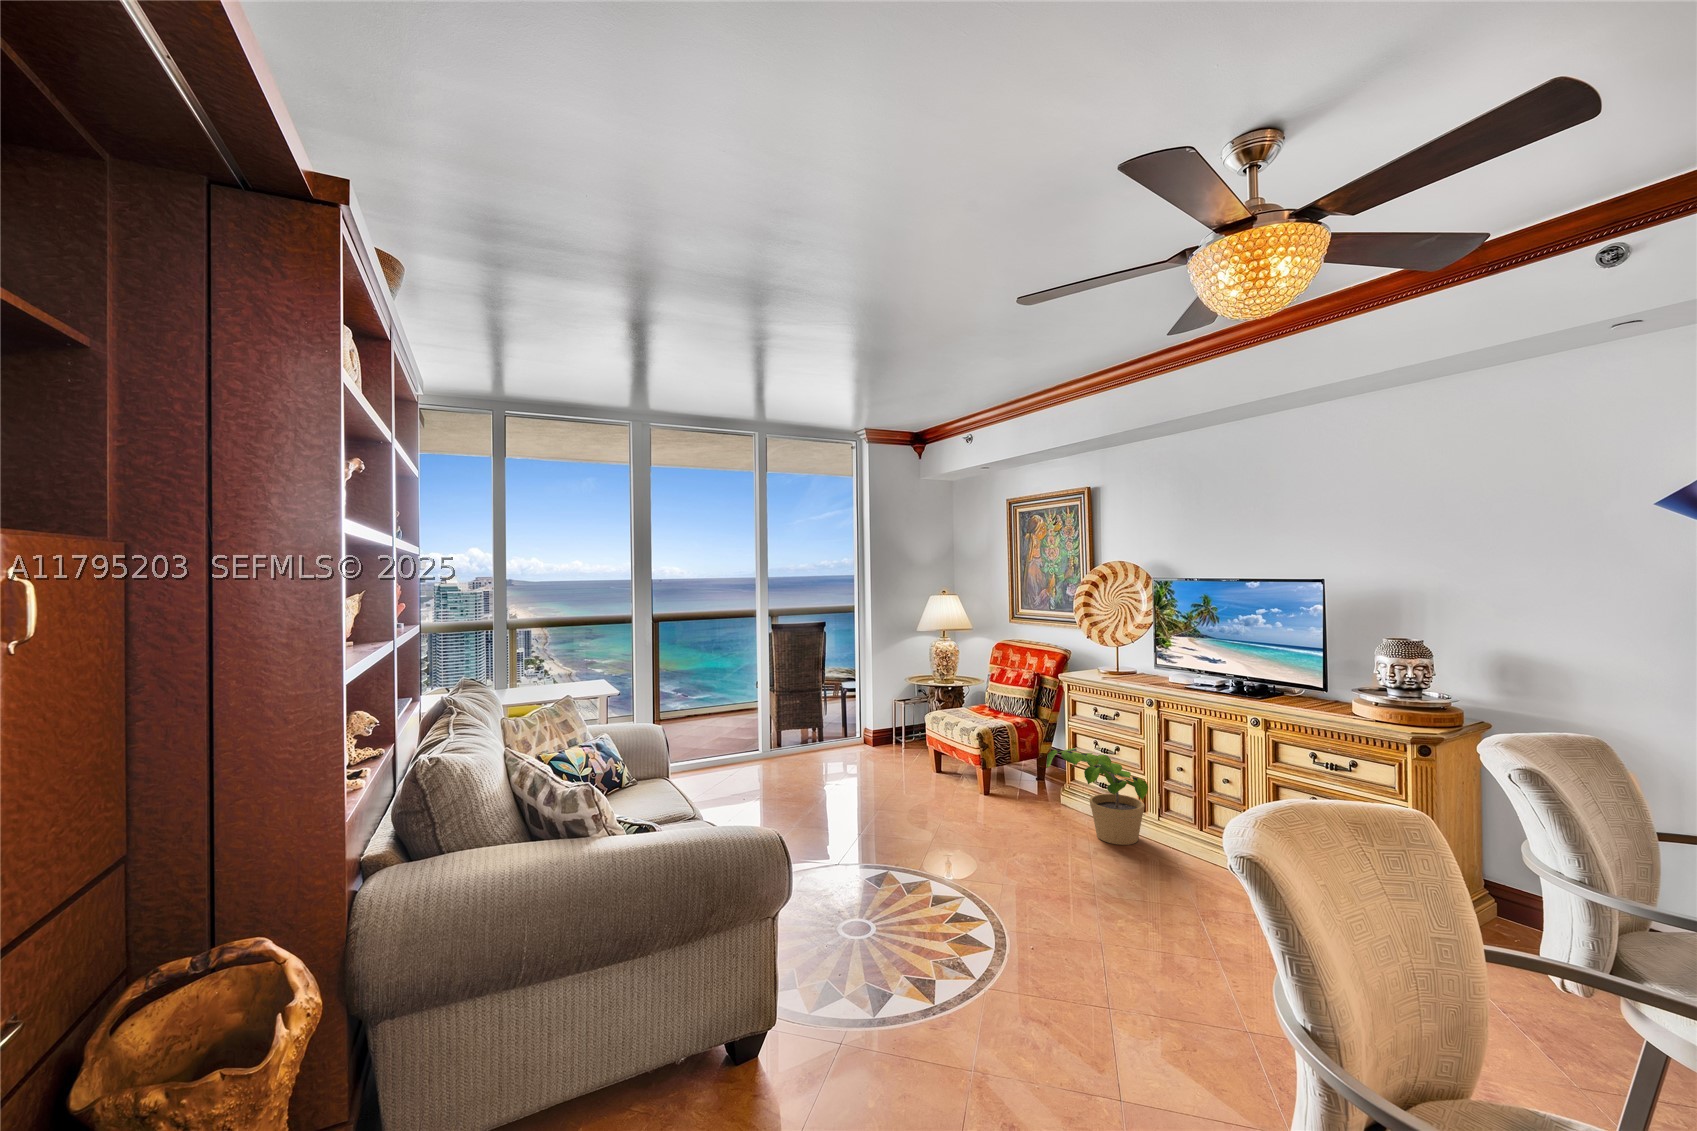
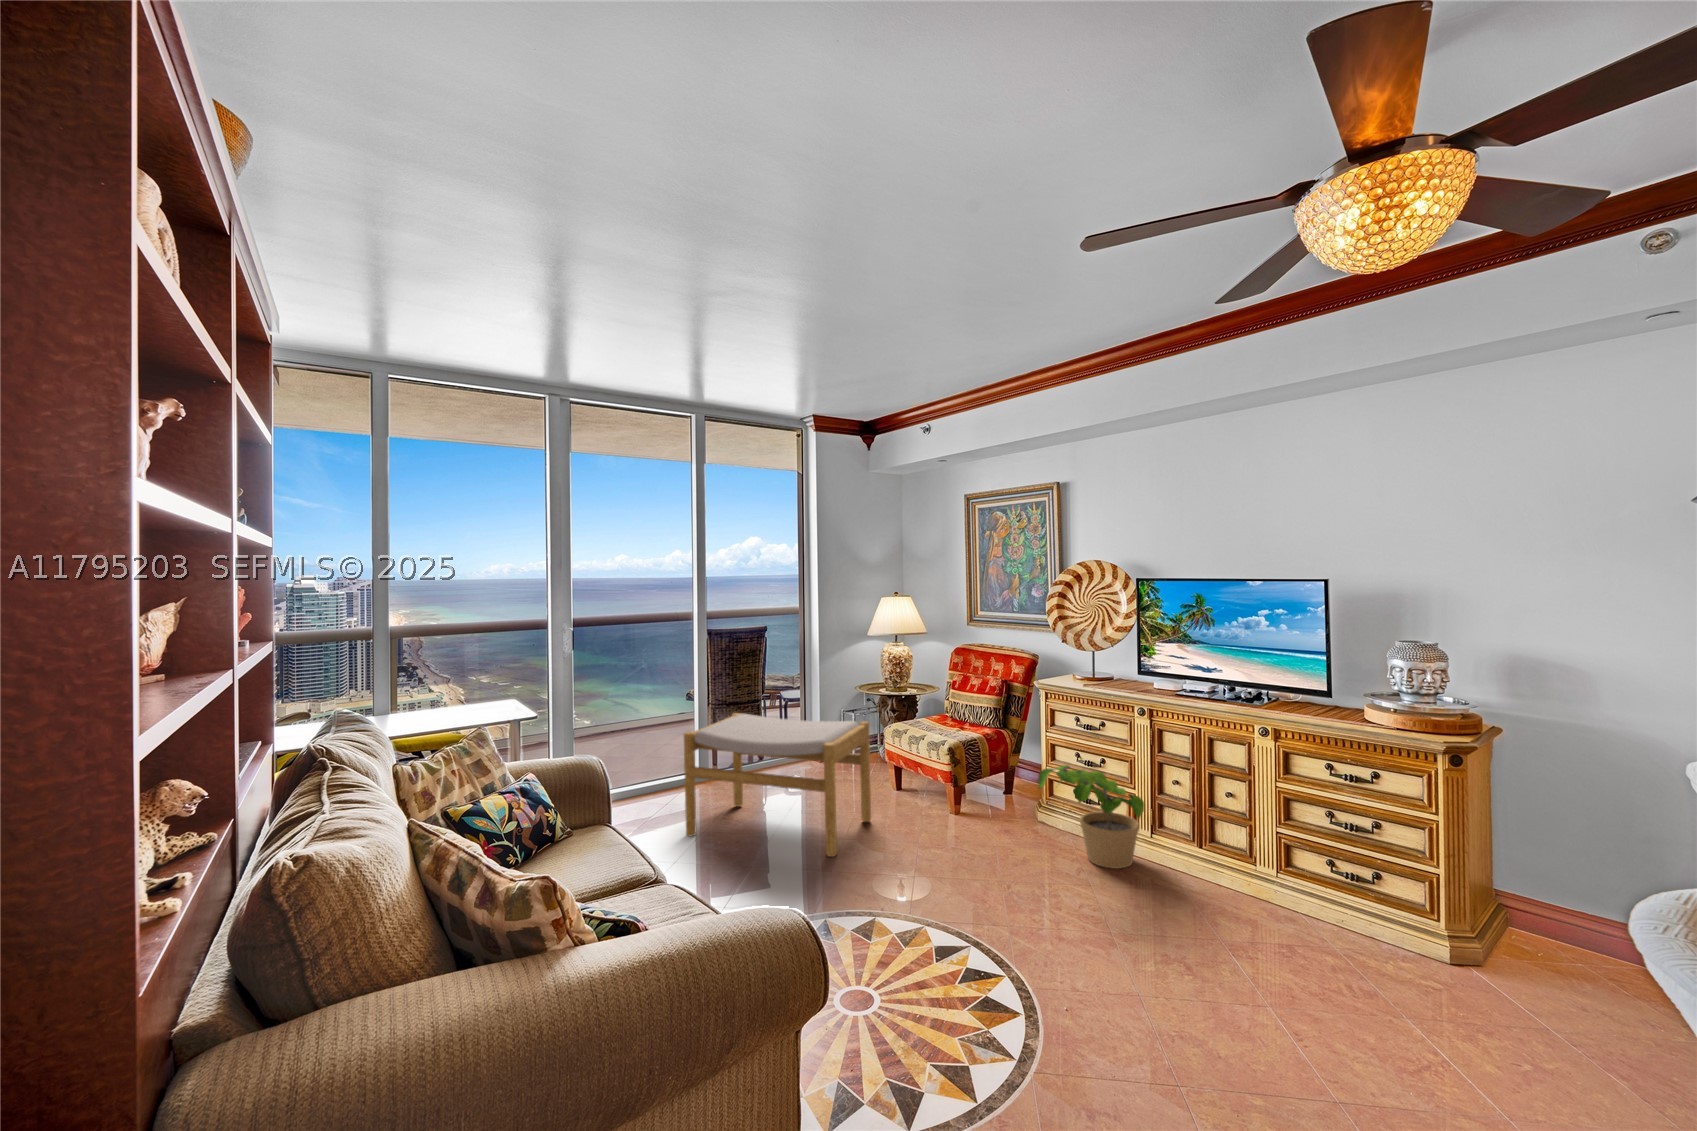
footstool: none [743,696,907,822] -> present [684,713,871,857]

